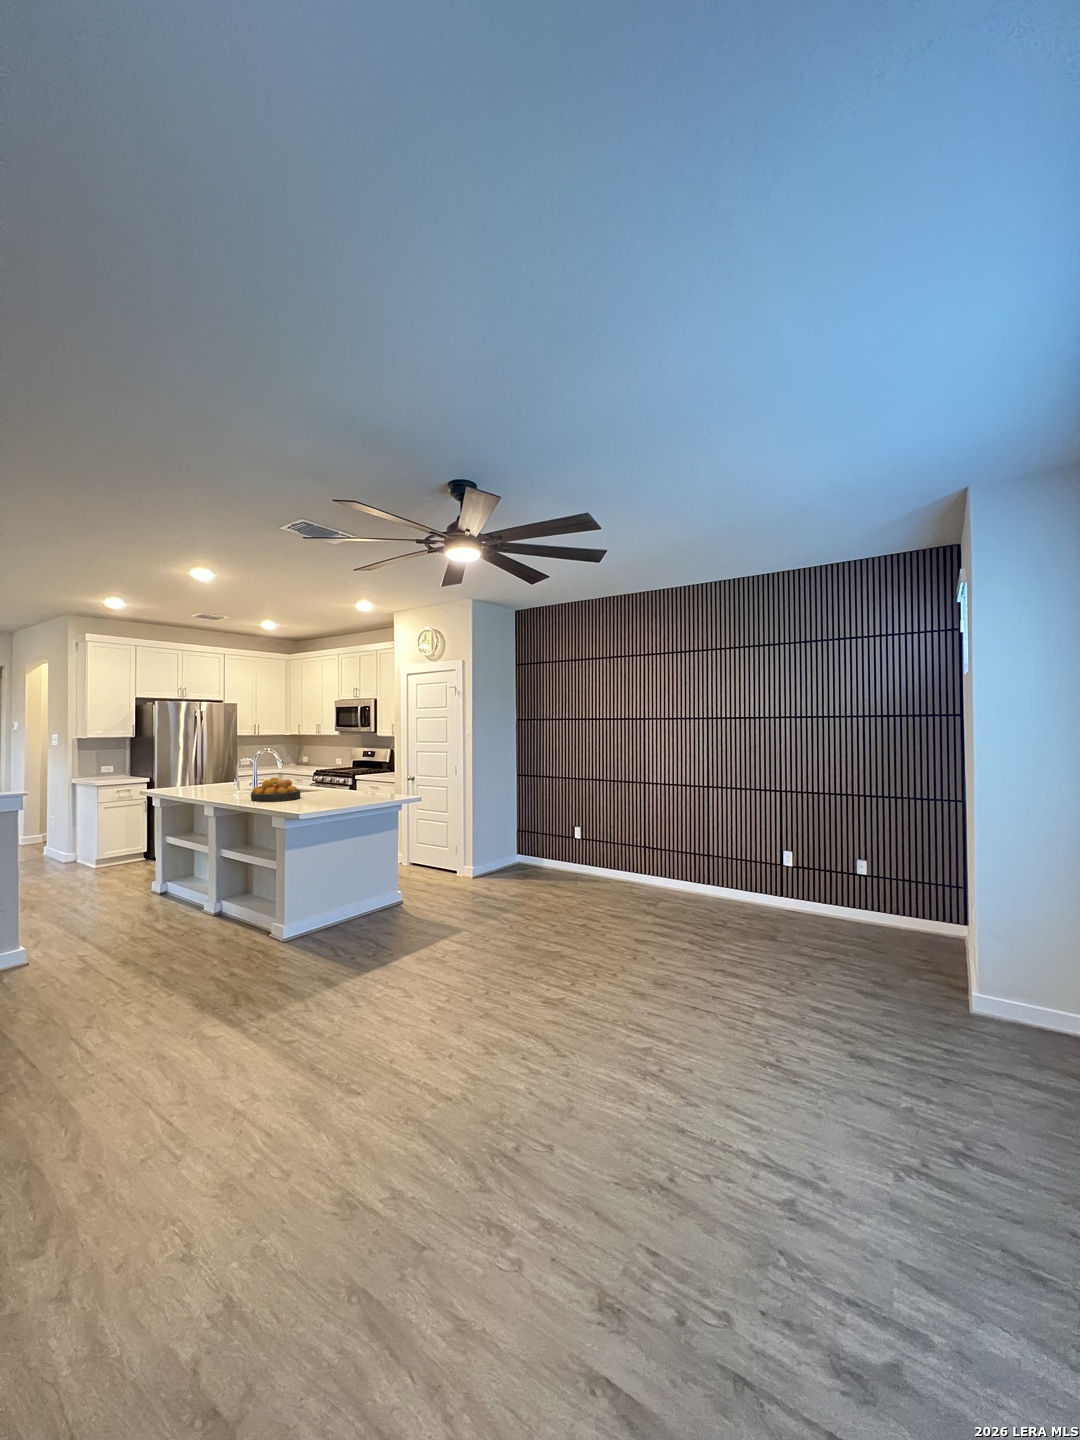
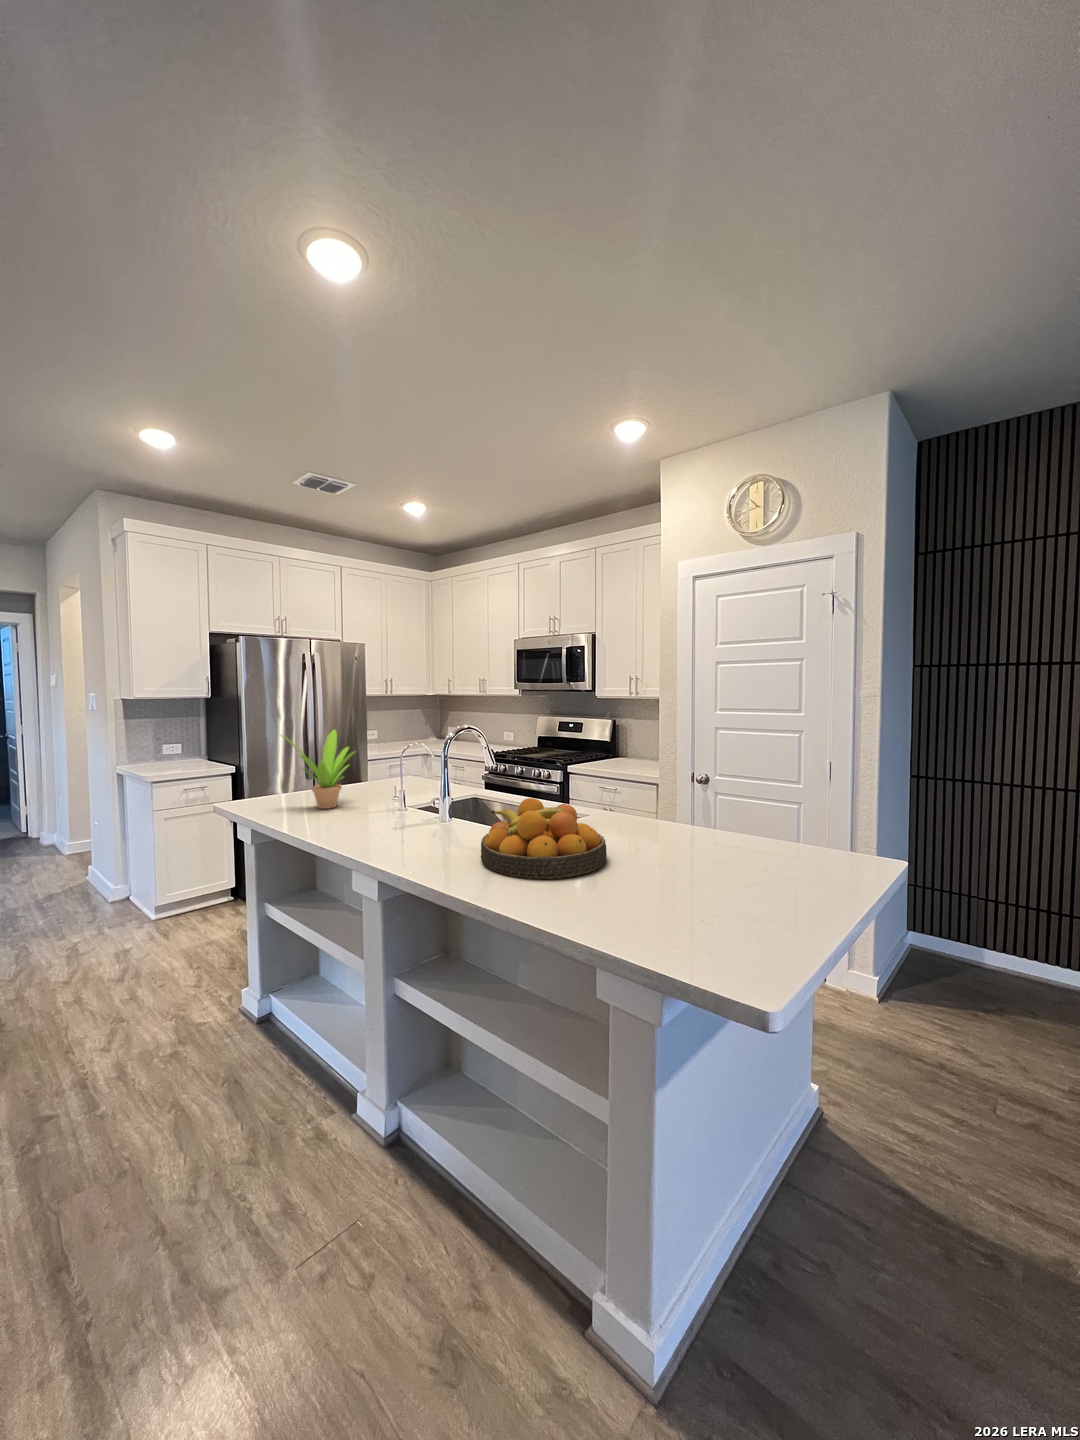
potted plant: none [176,754,213,790] -> present [281,730,355,809]

